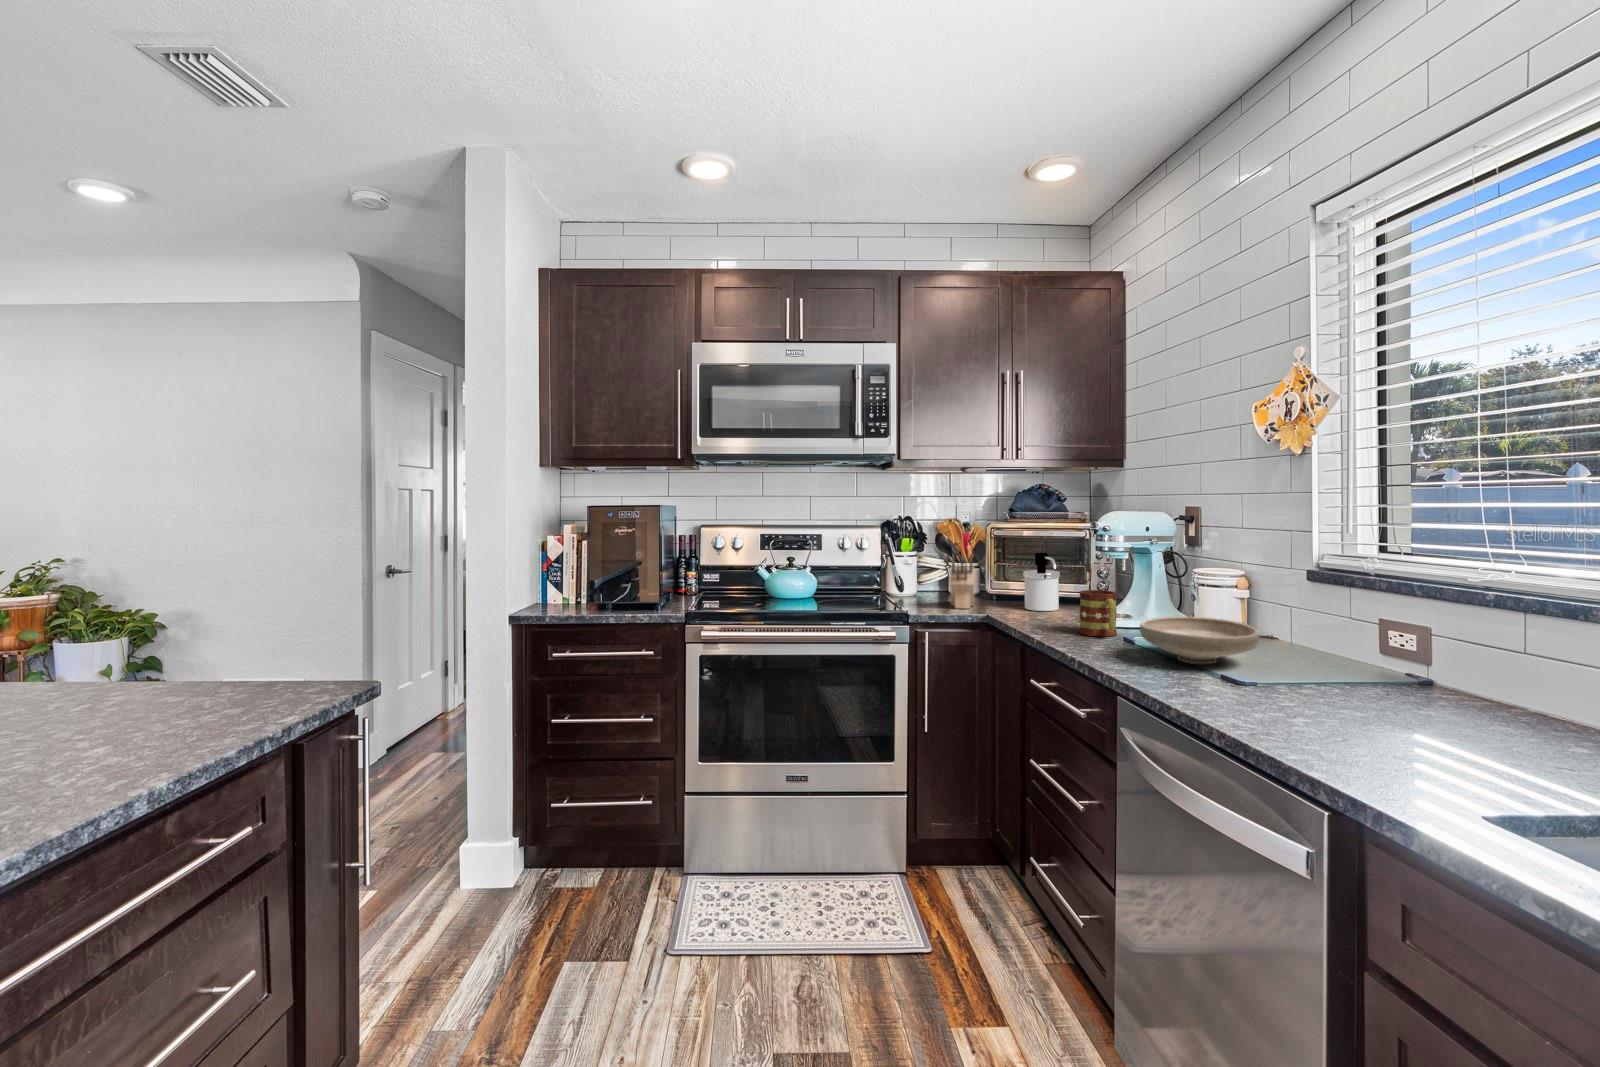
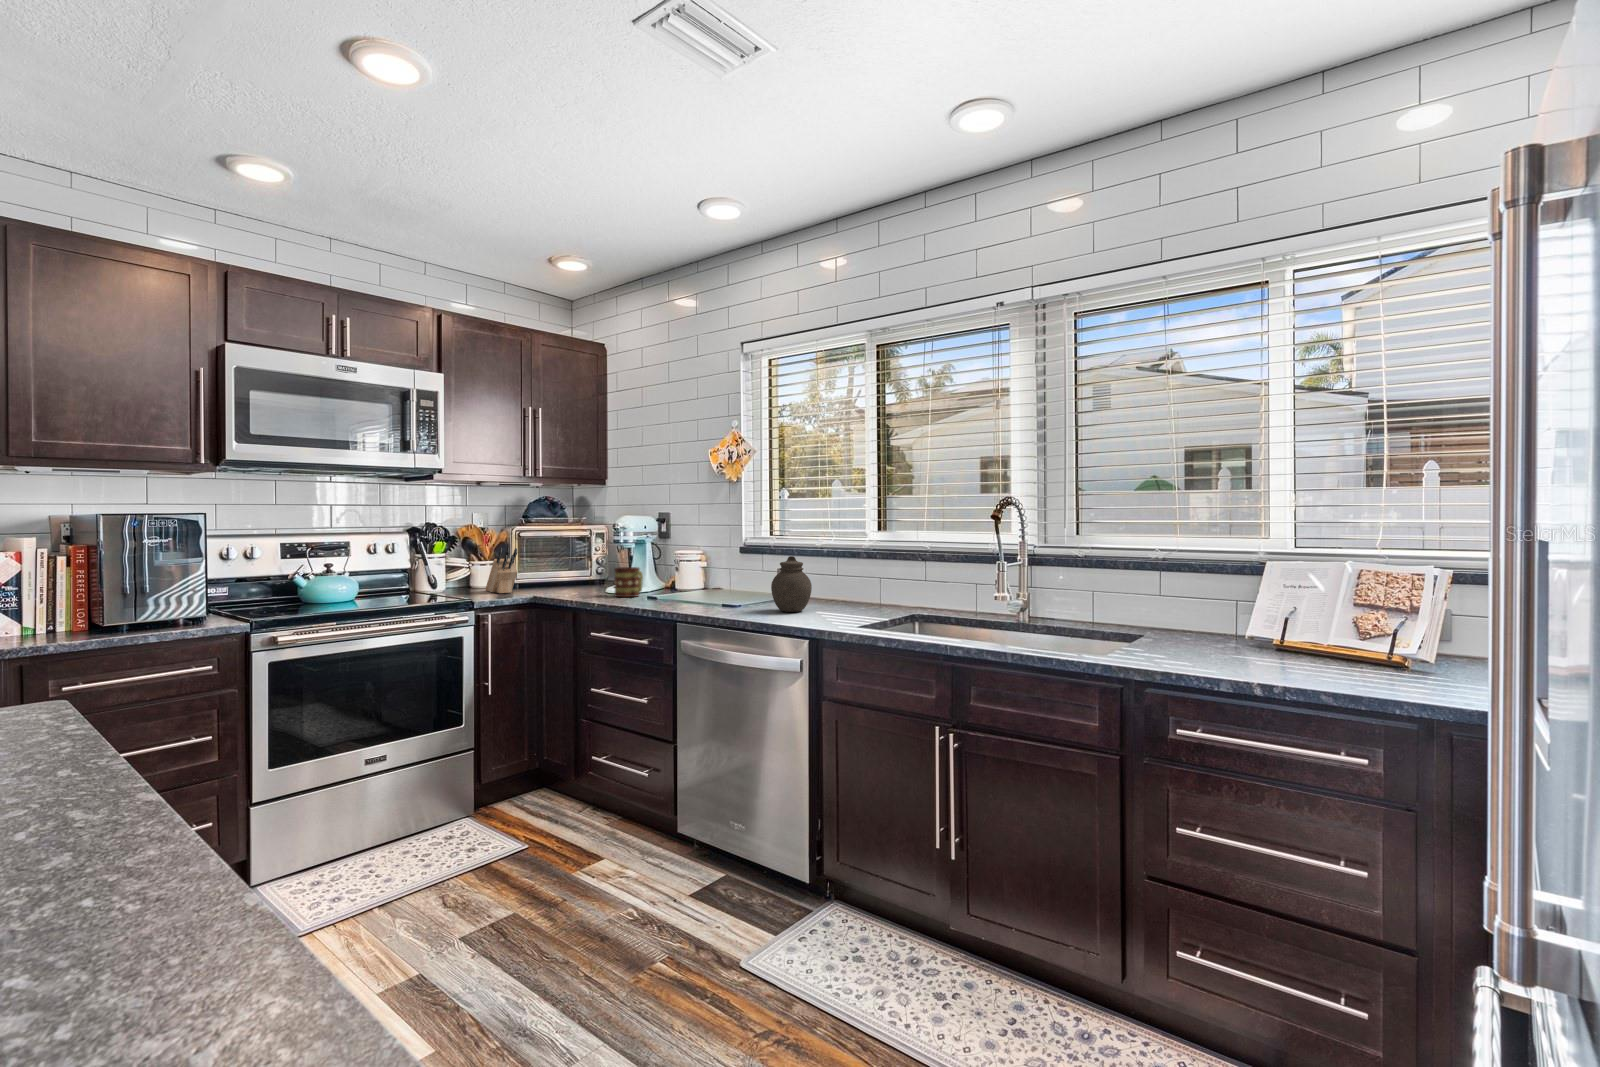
soap dispenser: present [1023,552,1060,611] -> none [553,546,584,590]
jar: none [1311,613,1420,734] -> present [771,556,812,612]
bowl: present [1140,616,1259,664] -> none [668,577,730,601]

